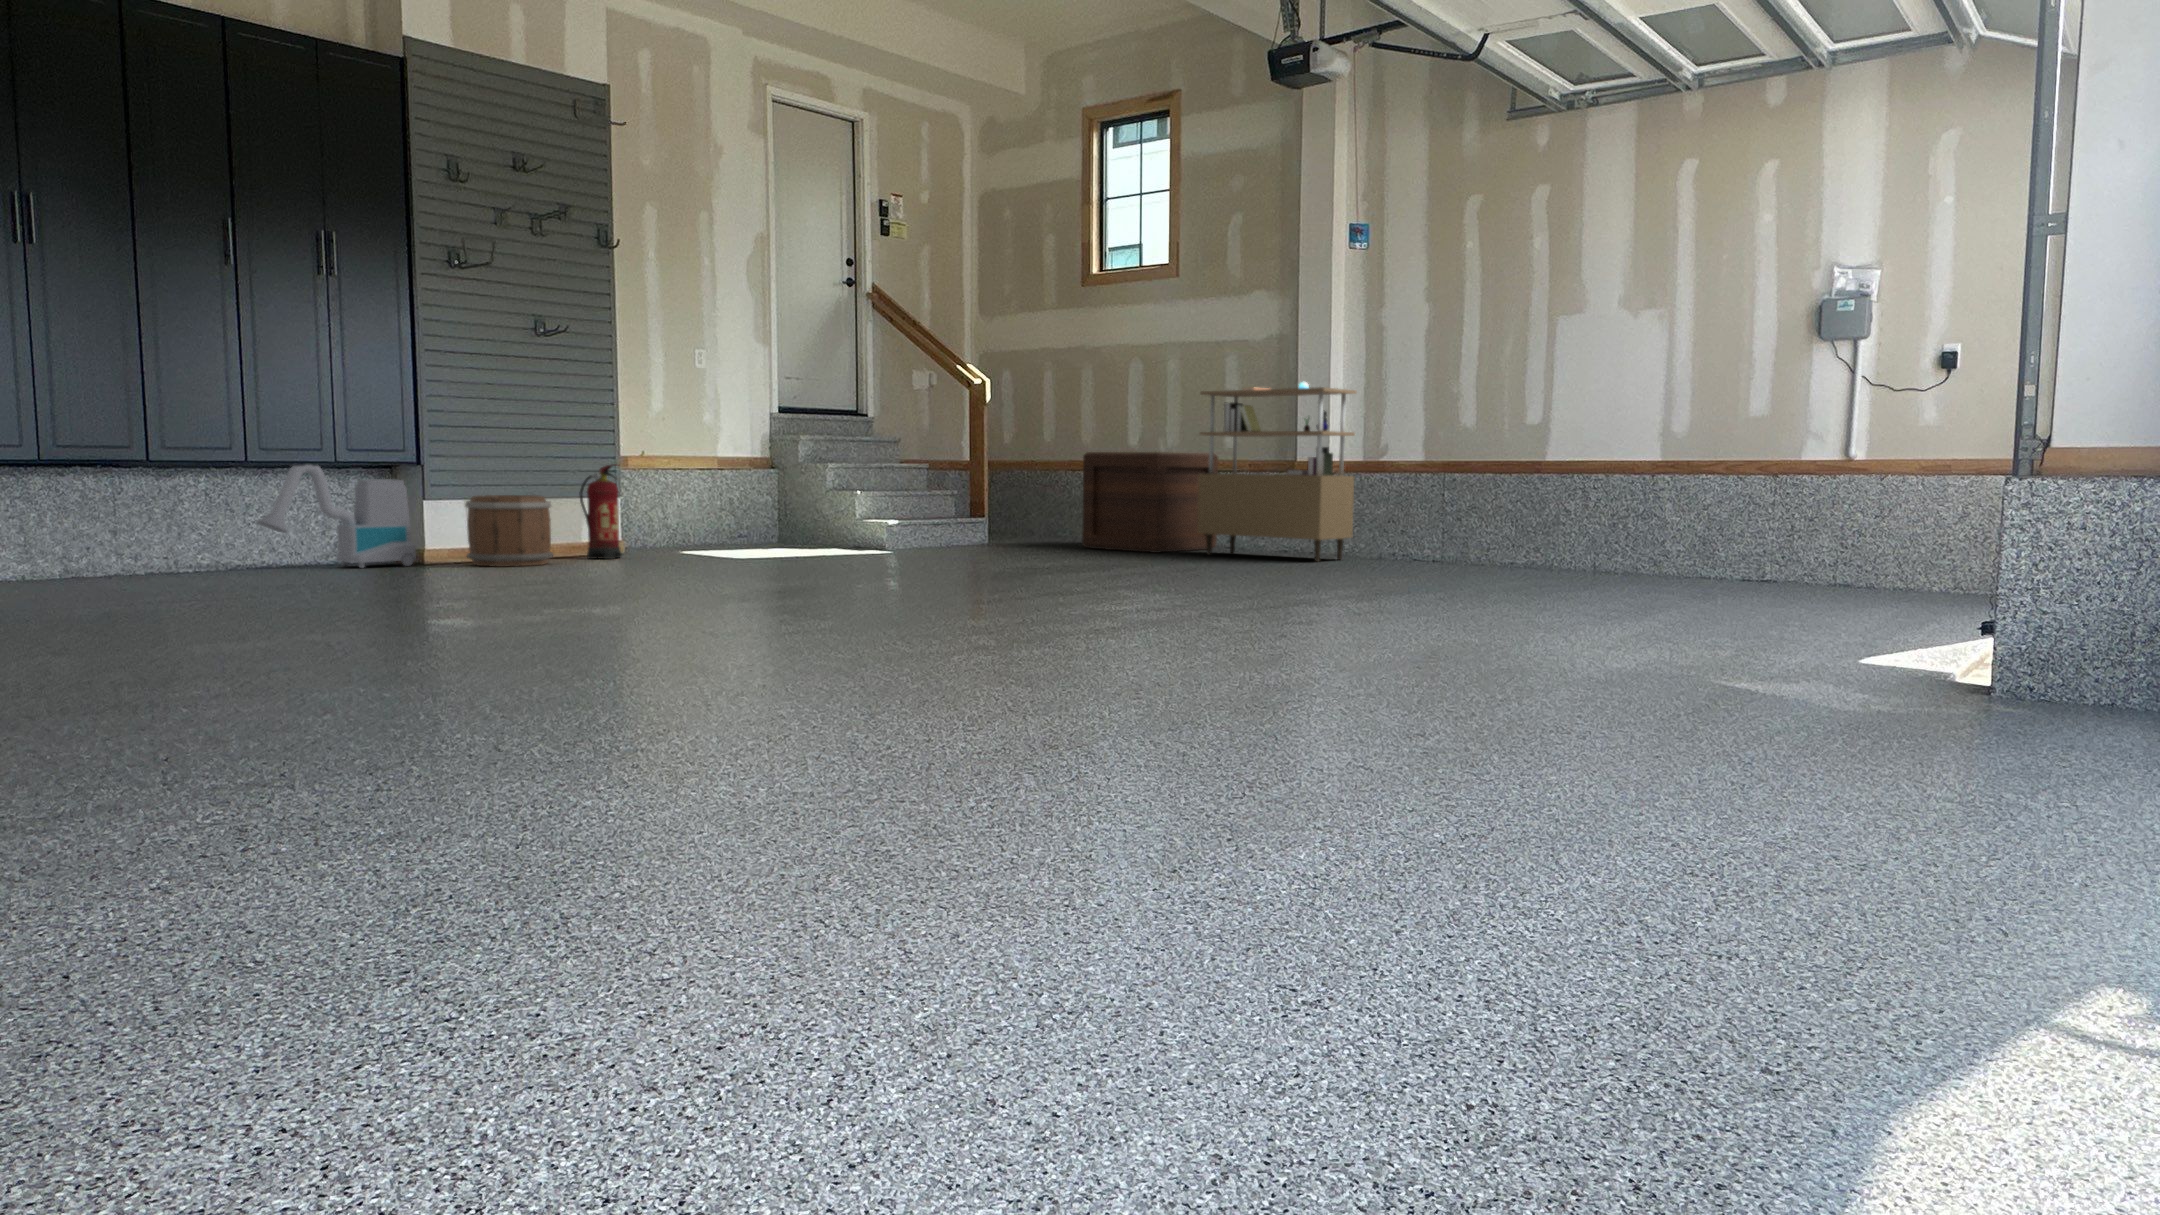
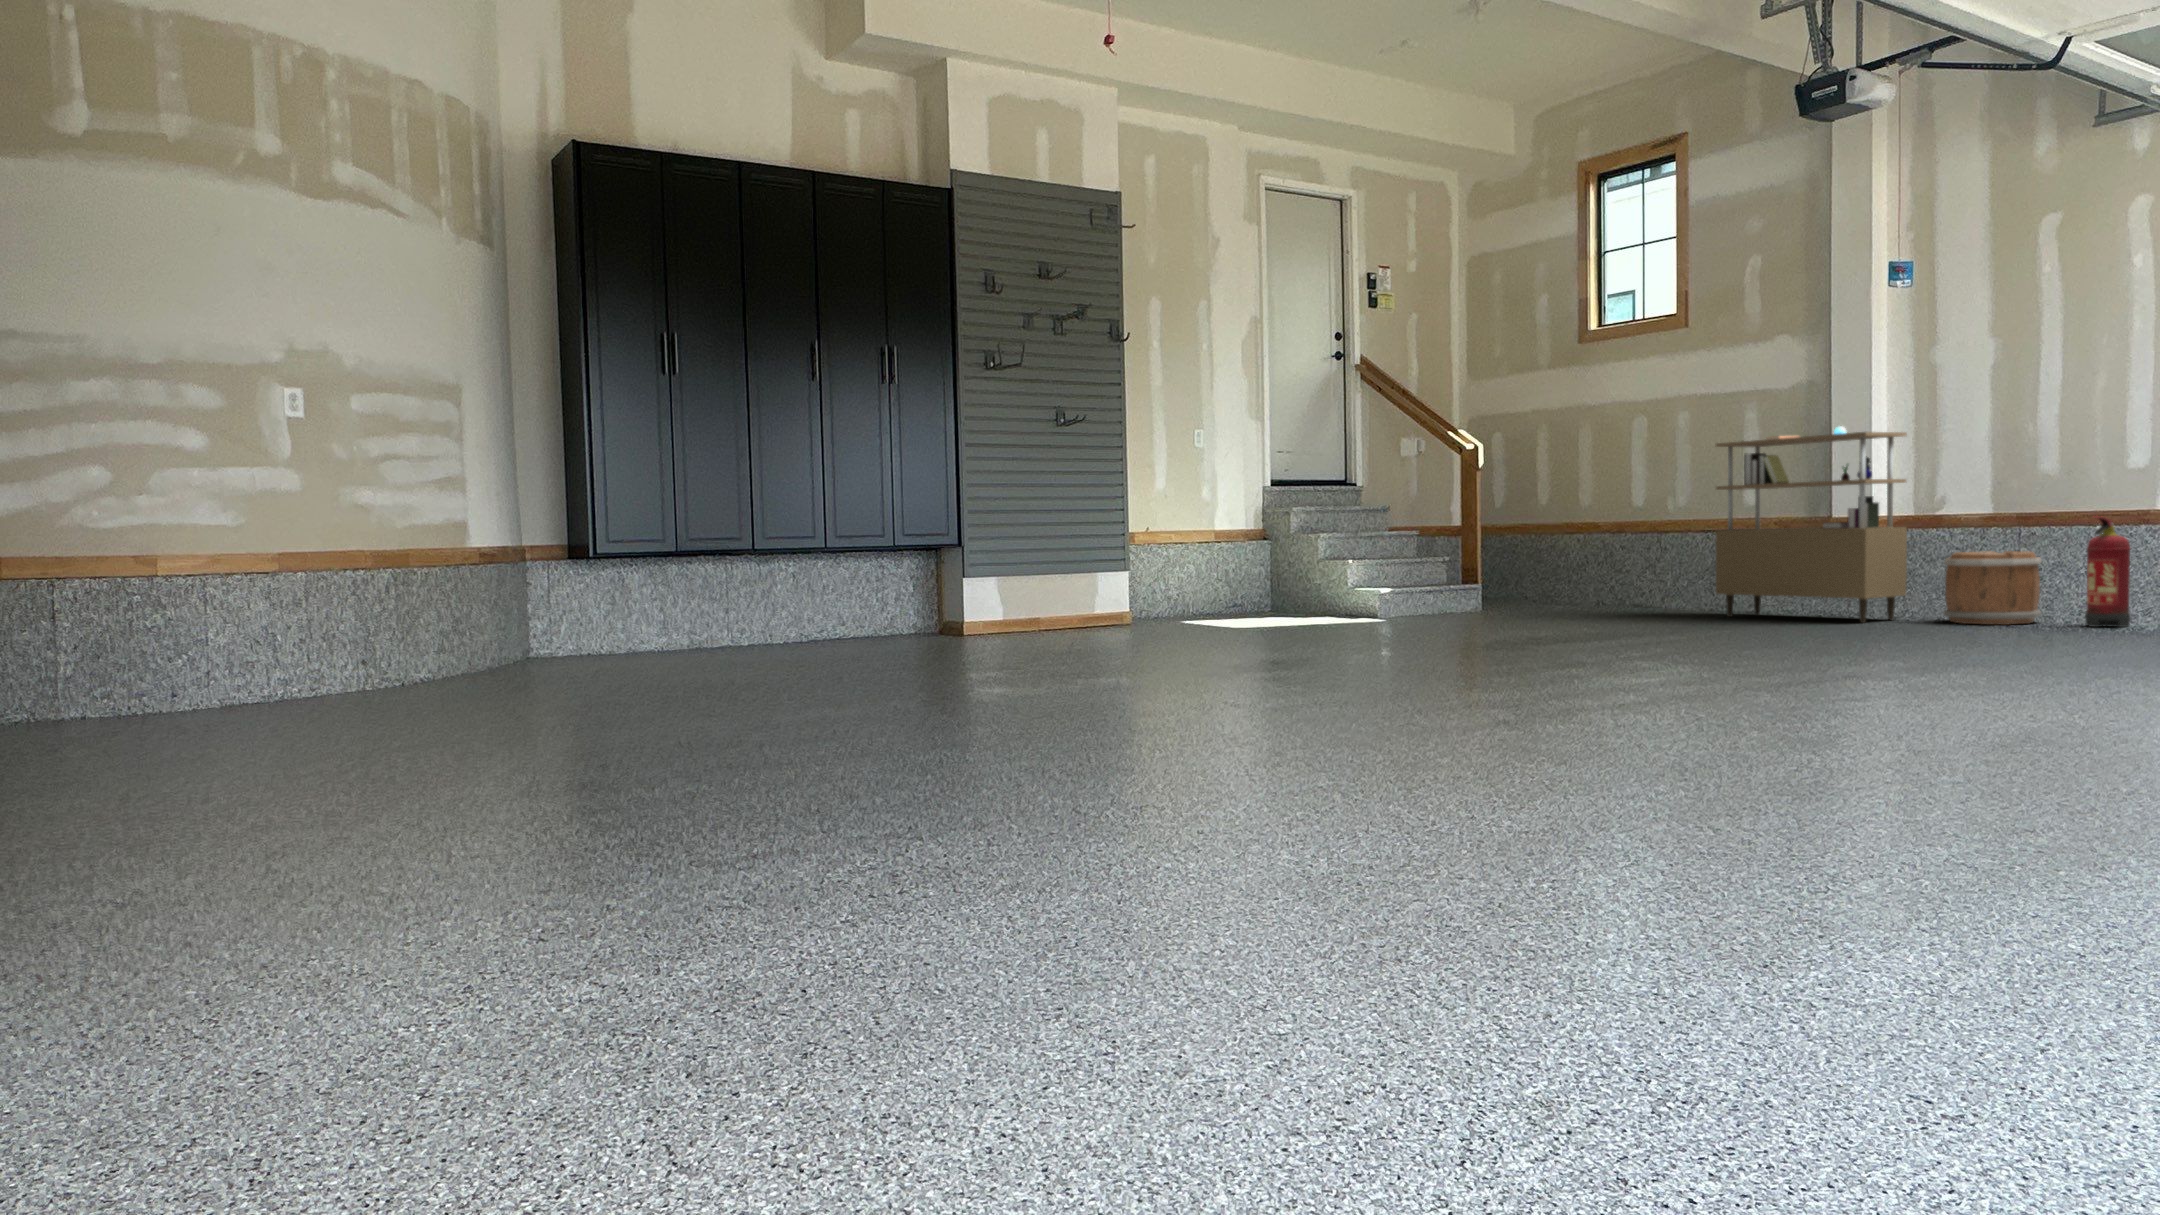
wooden crate: present [1082,452,1218,553] -> none [1583,508,1737,615]
fire extinguisher: present [579,464,621,559] -> present [2085,516,2131,627]
vacuum cleaner: present [256,465,416,568] -> none [840,551,962,642]
bucket: present [465,495,553,567] -> present [1943,551,2042,625]

